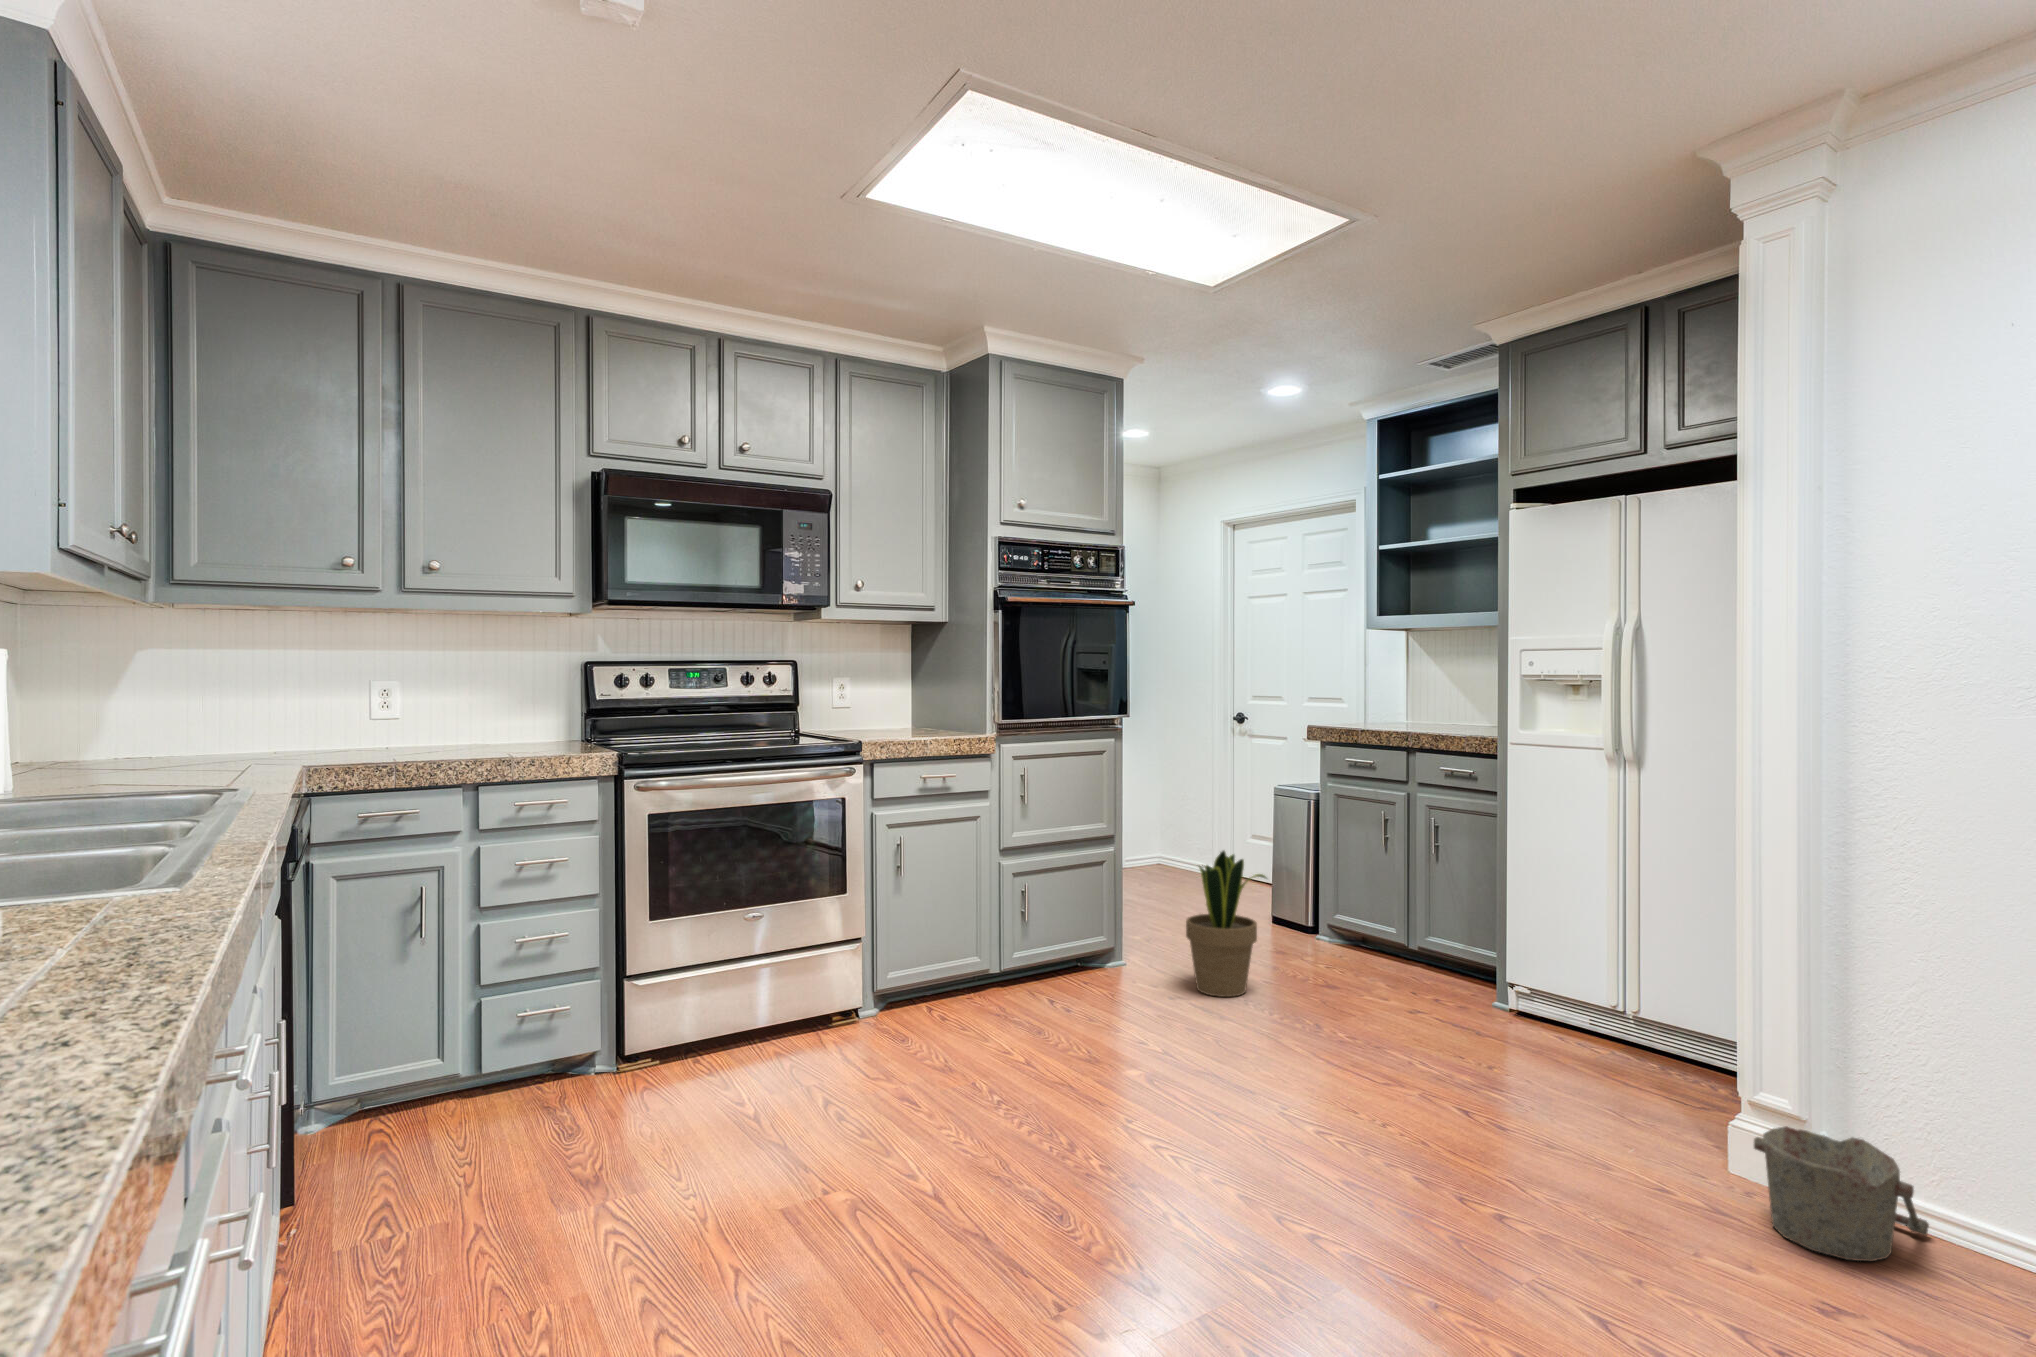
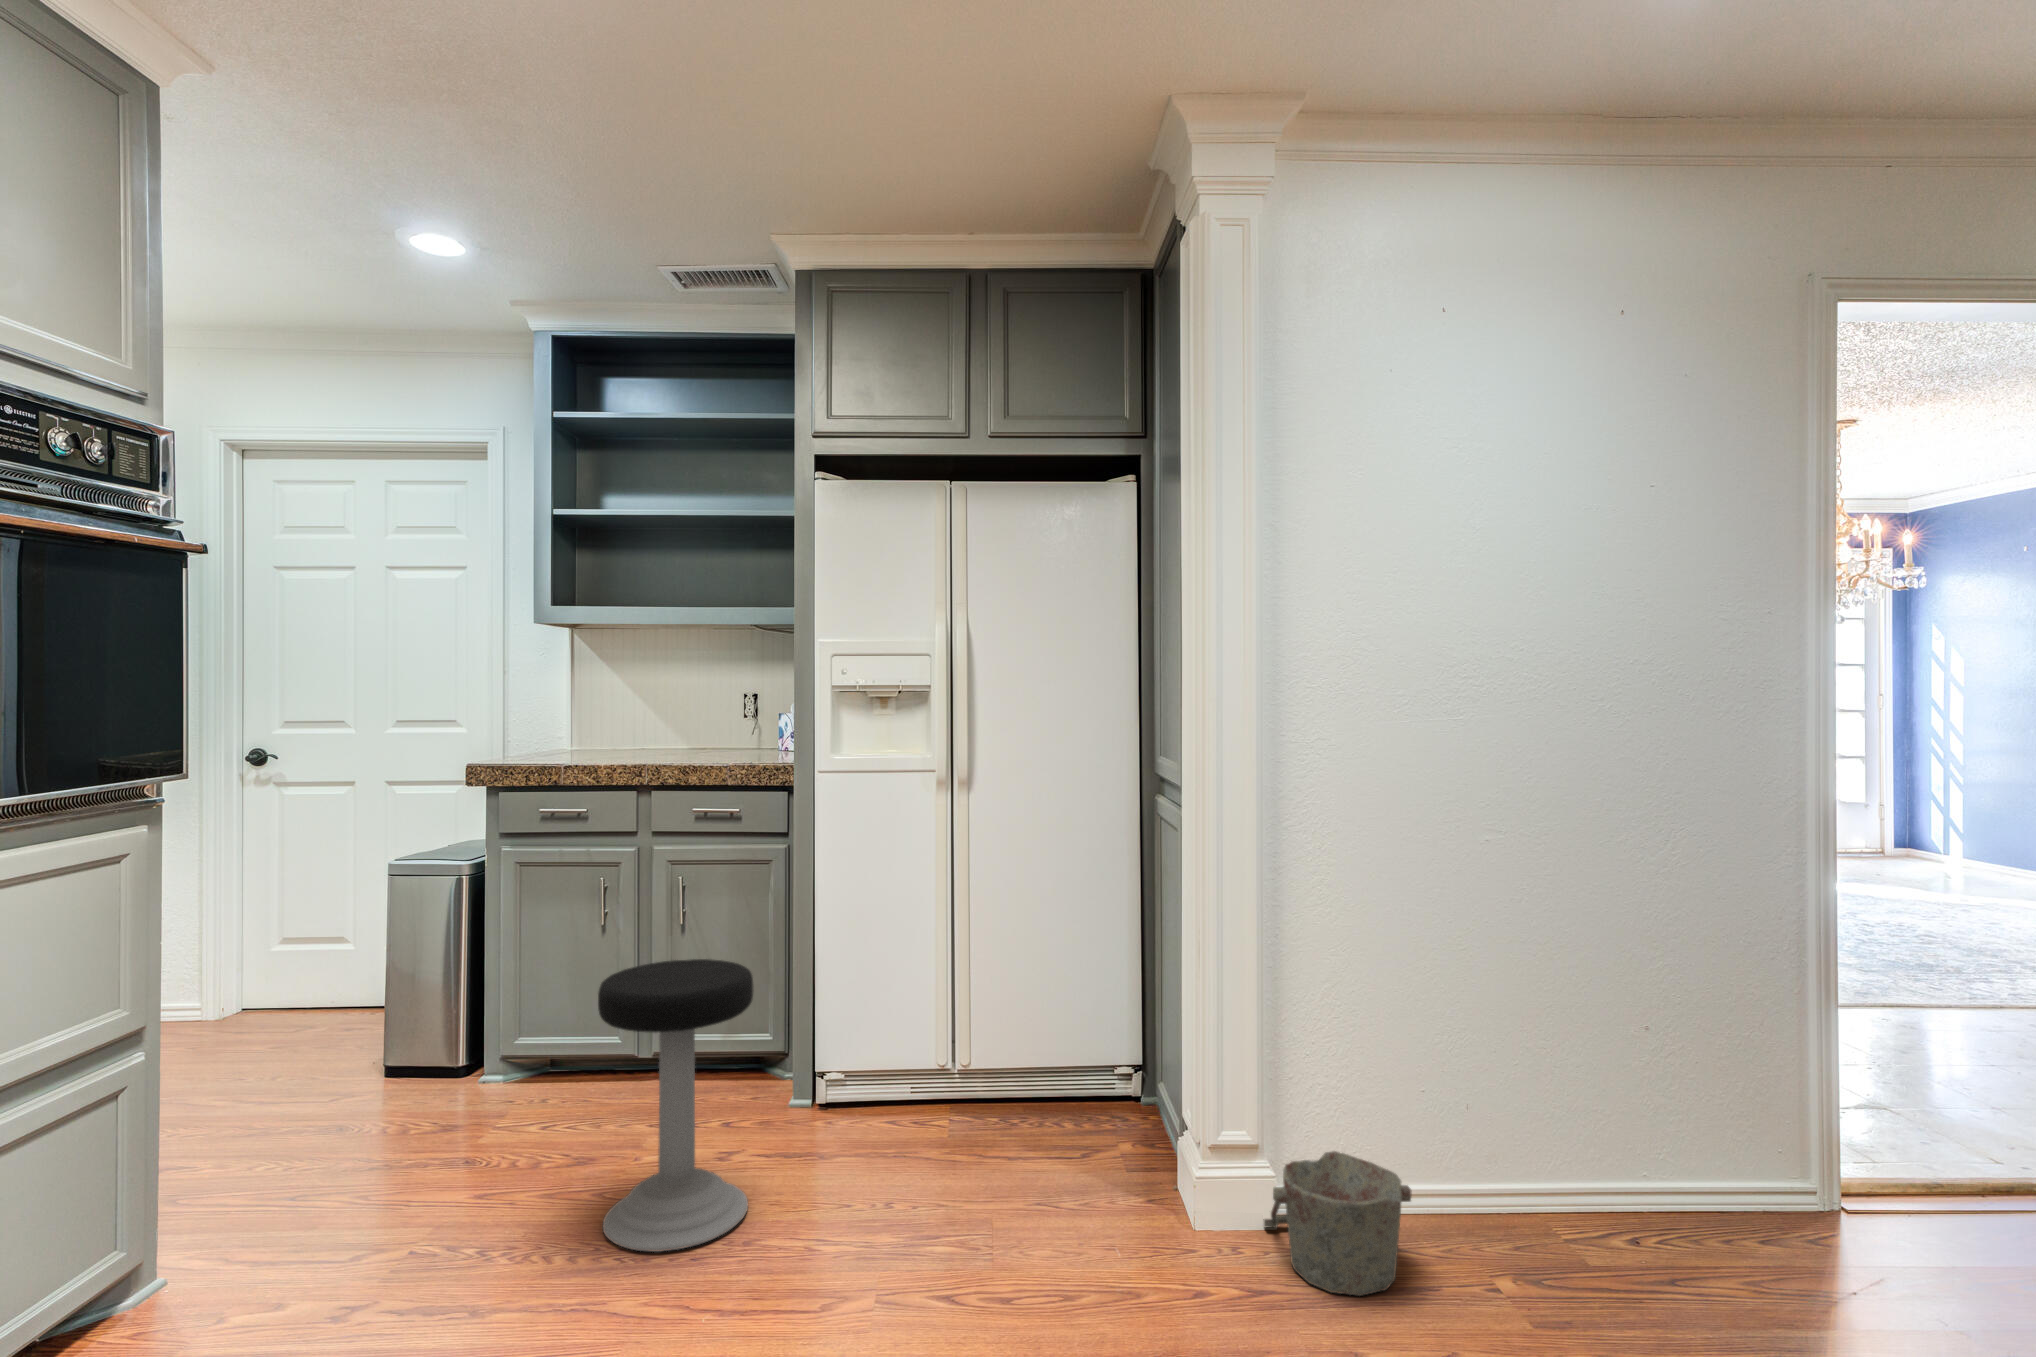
potted plant: present [1186,851,1266,997] -> none [339,987,495,1257]
stool: none [1303,862,1405,1042] -> present [598,959,753,1252]

